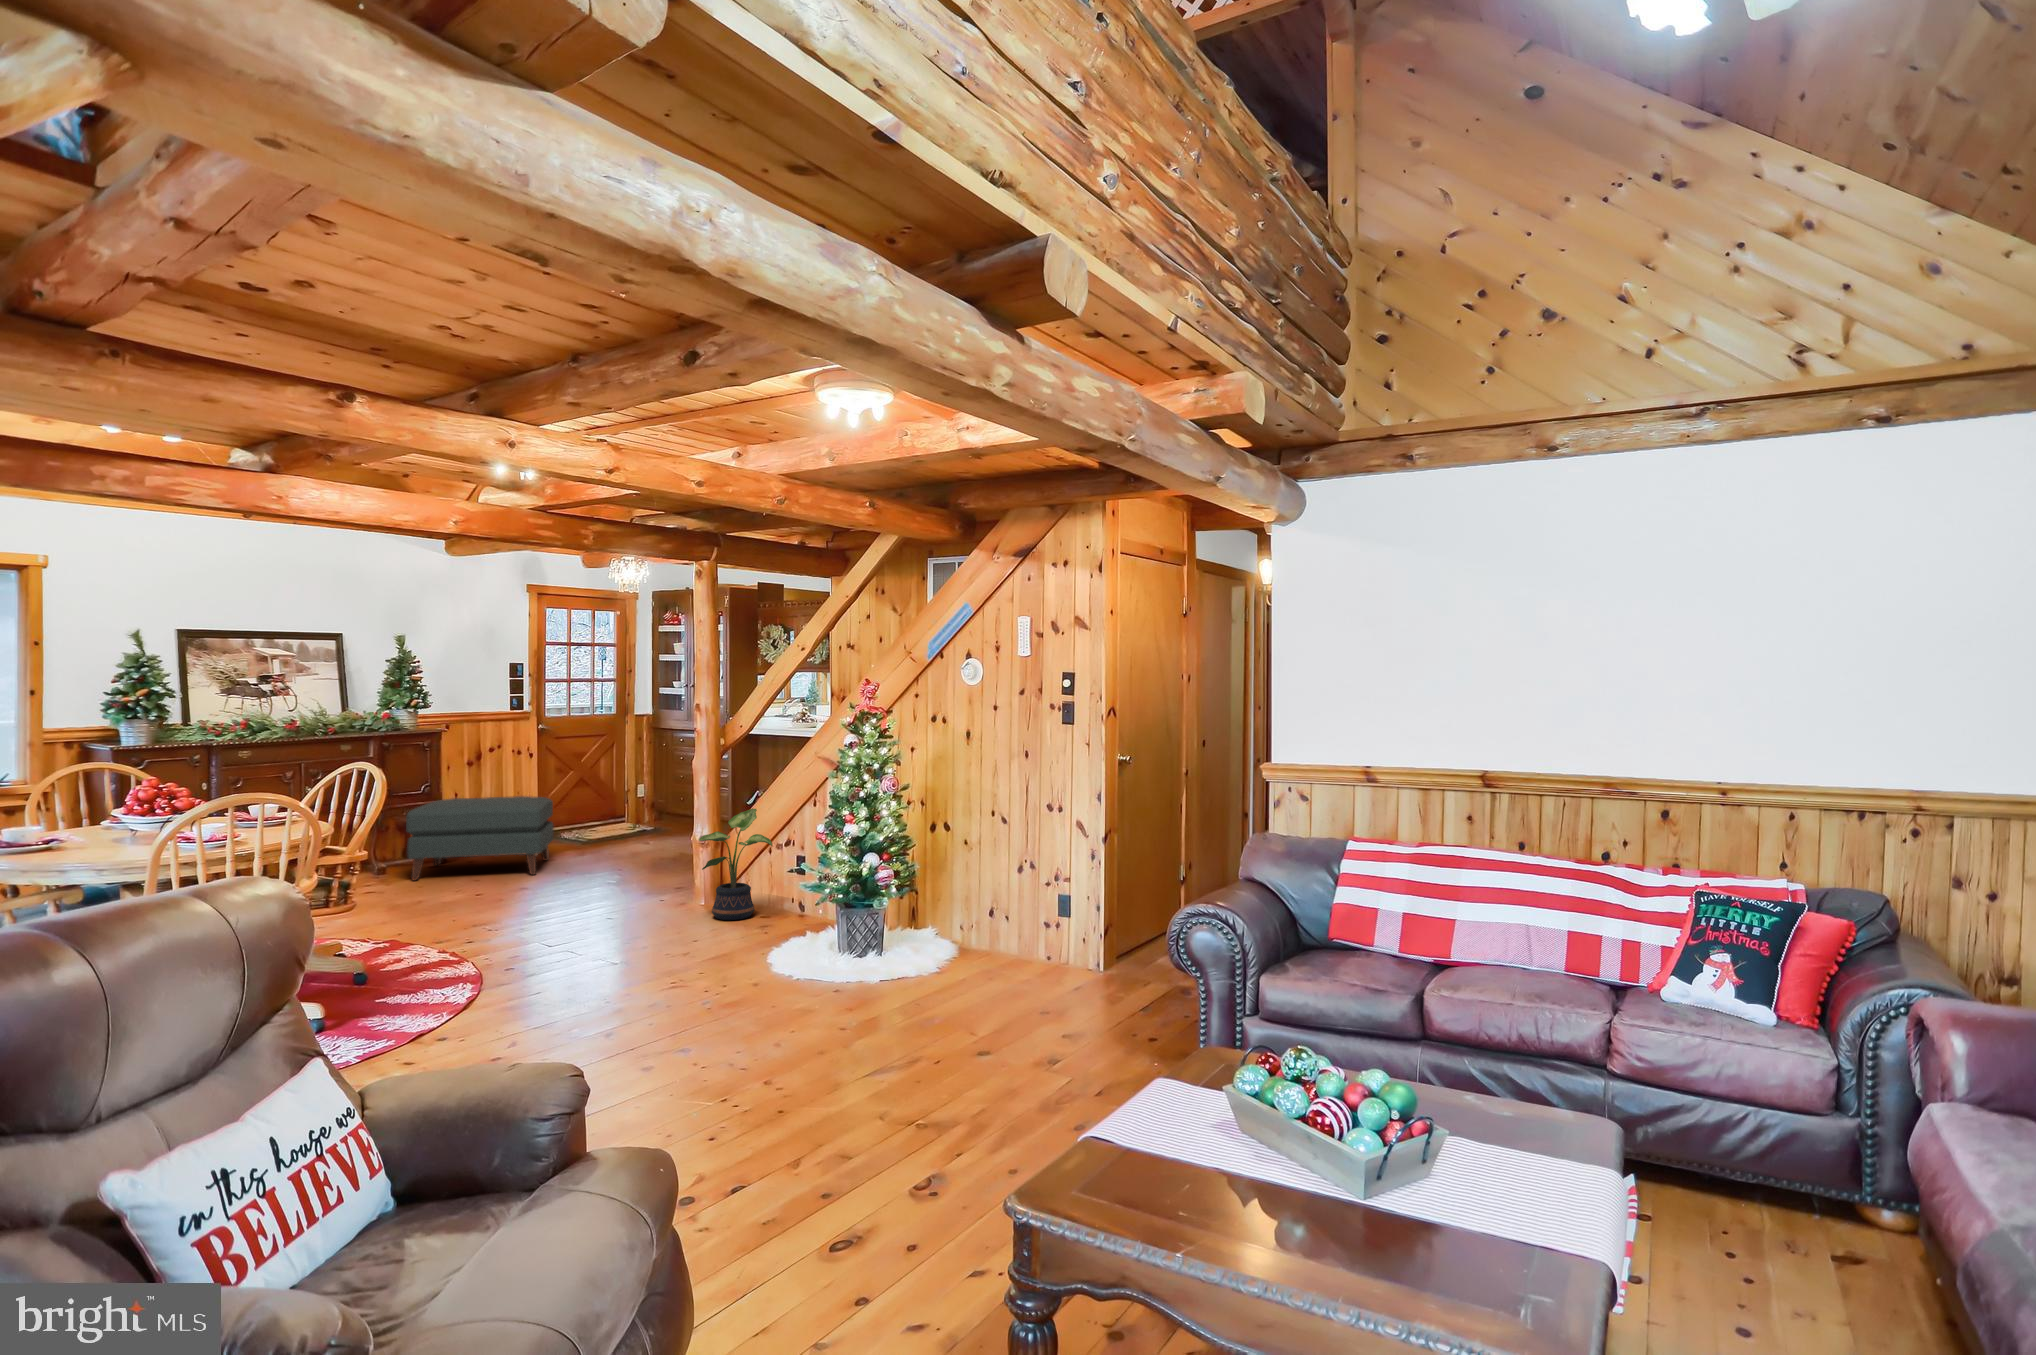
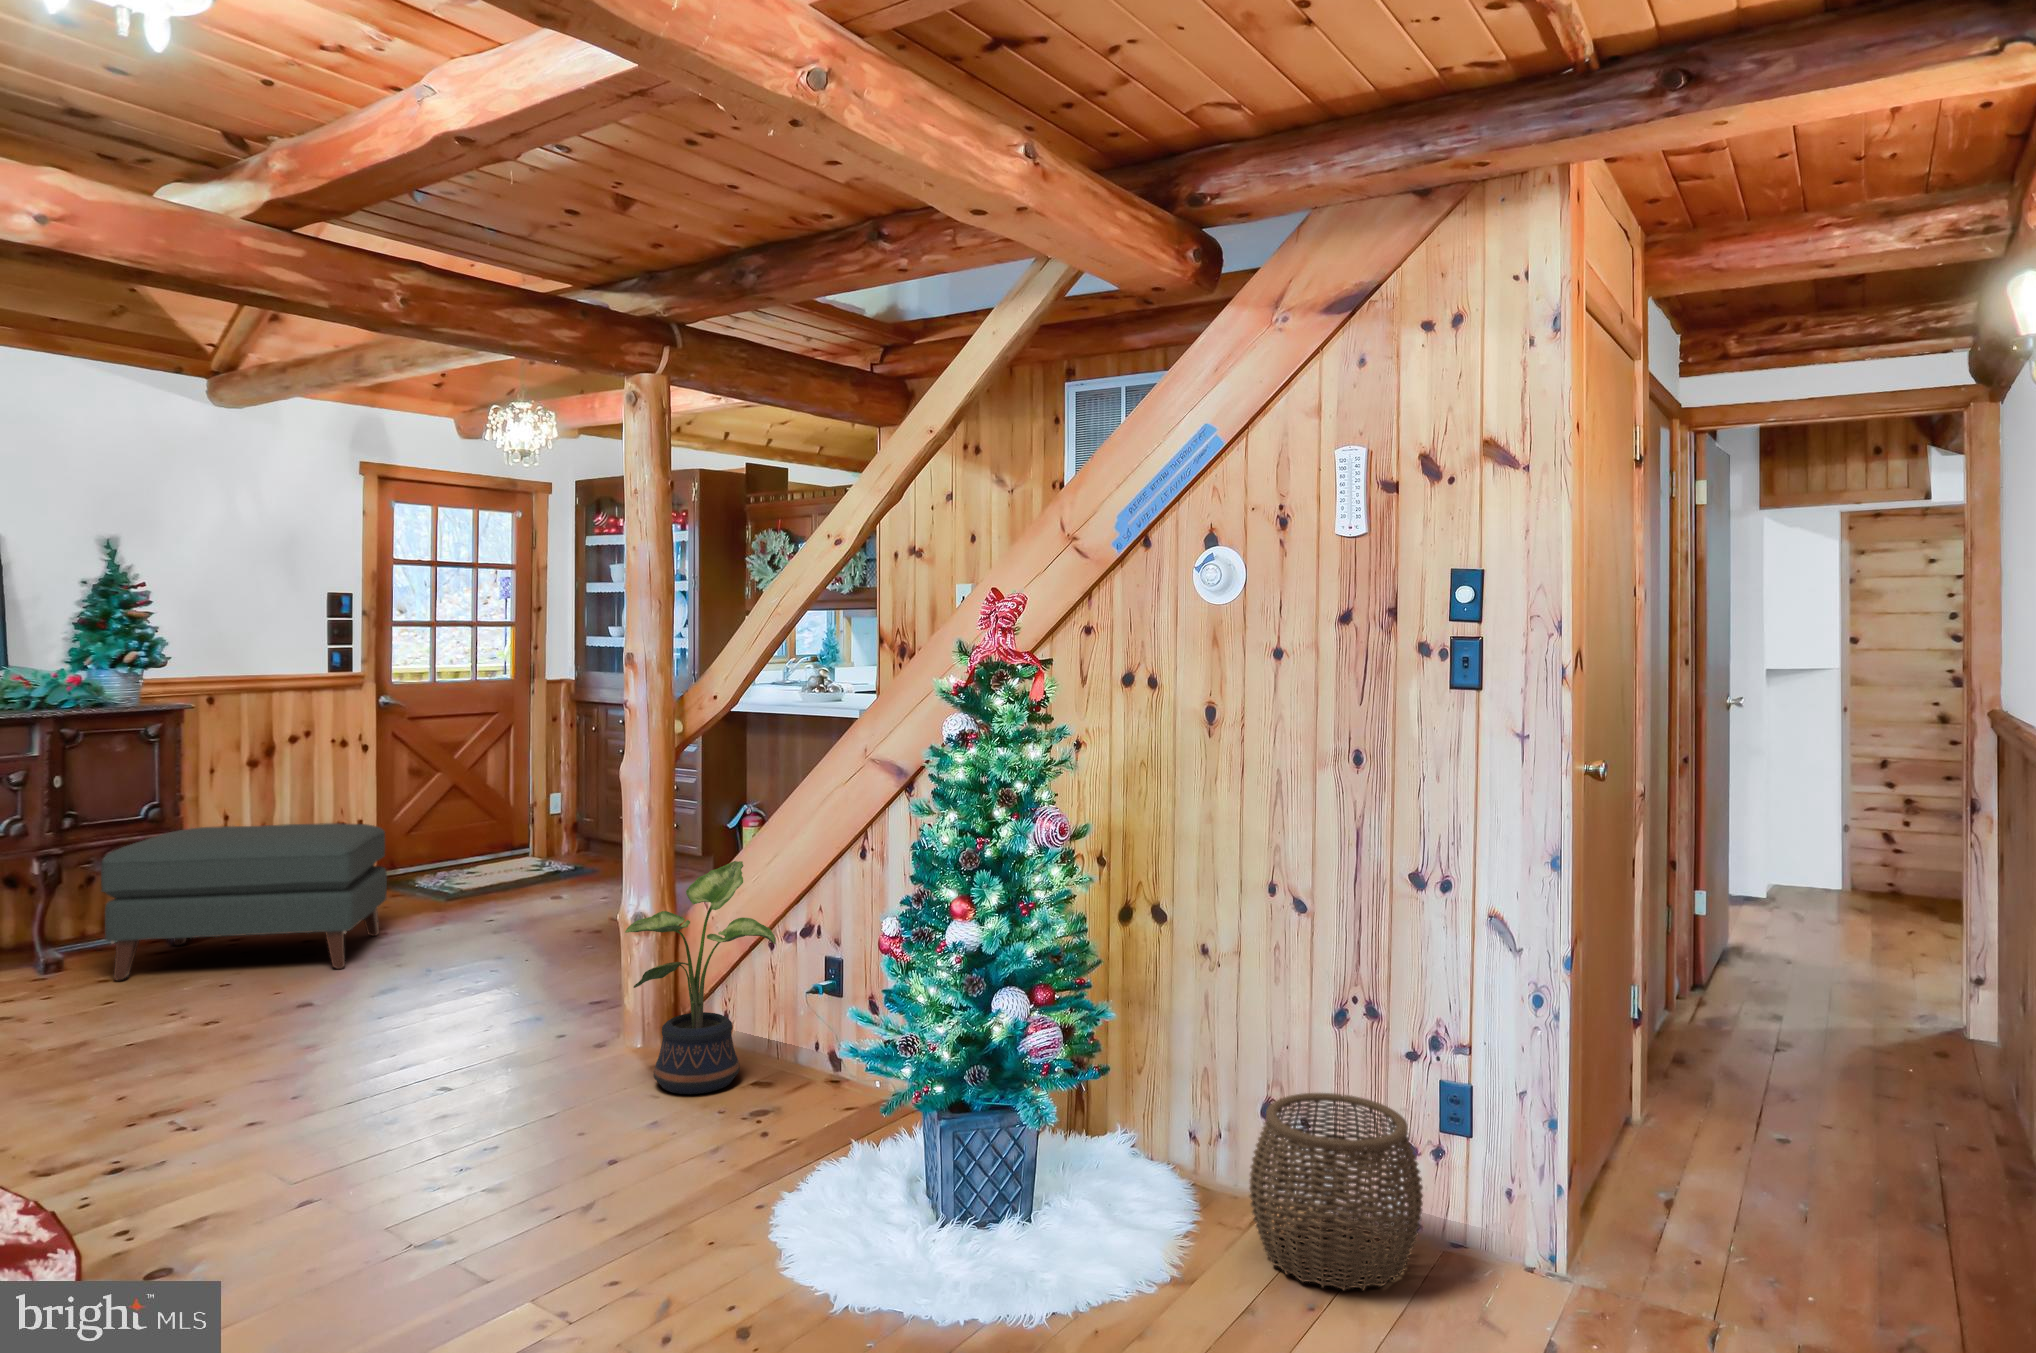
woven basket: none [972,898,1044,973] -> present [1249,1093,1423,1291]

